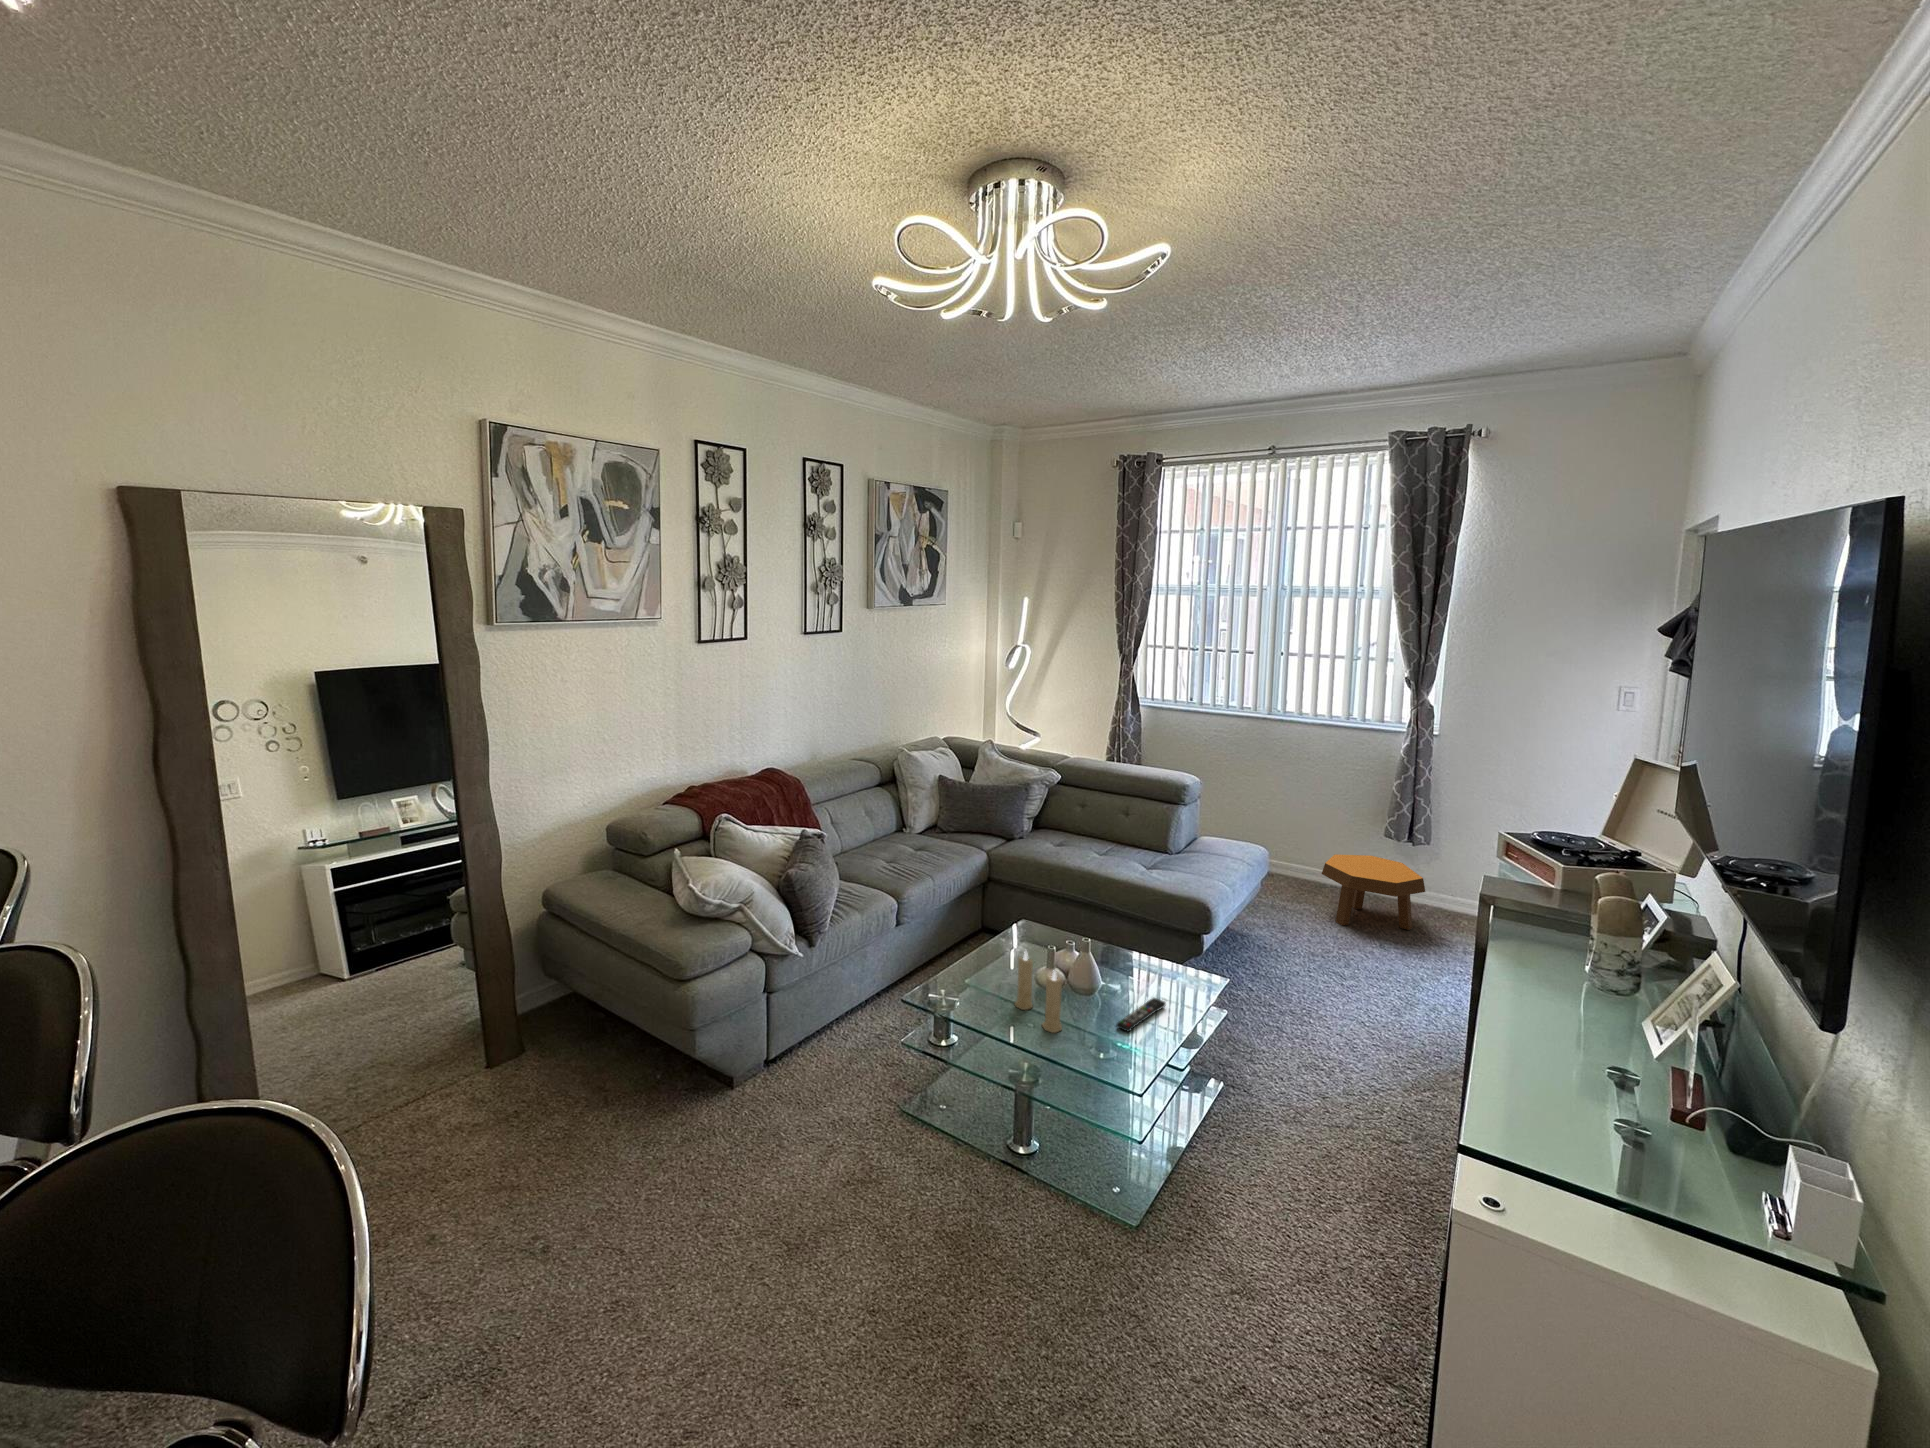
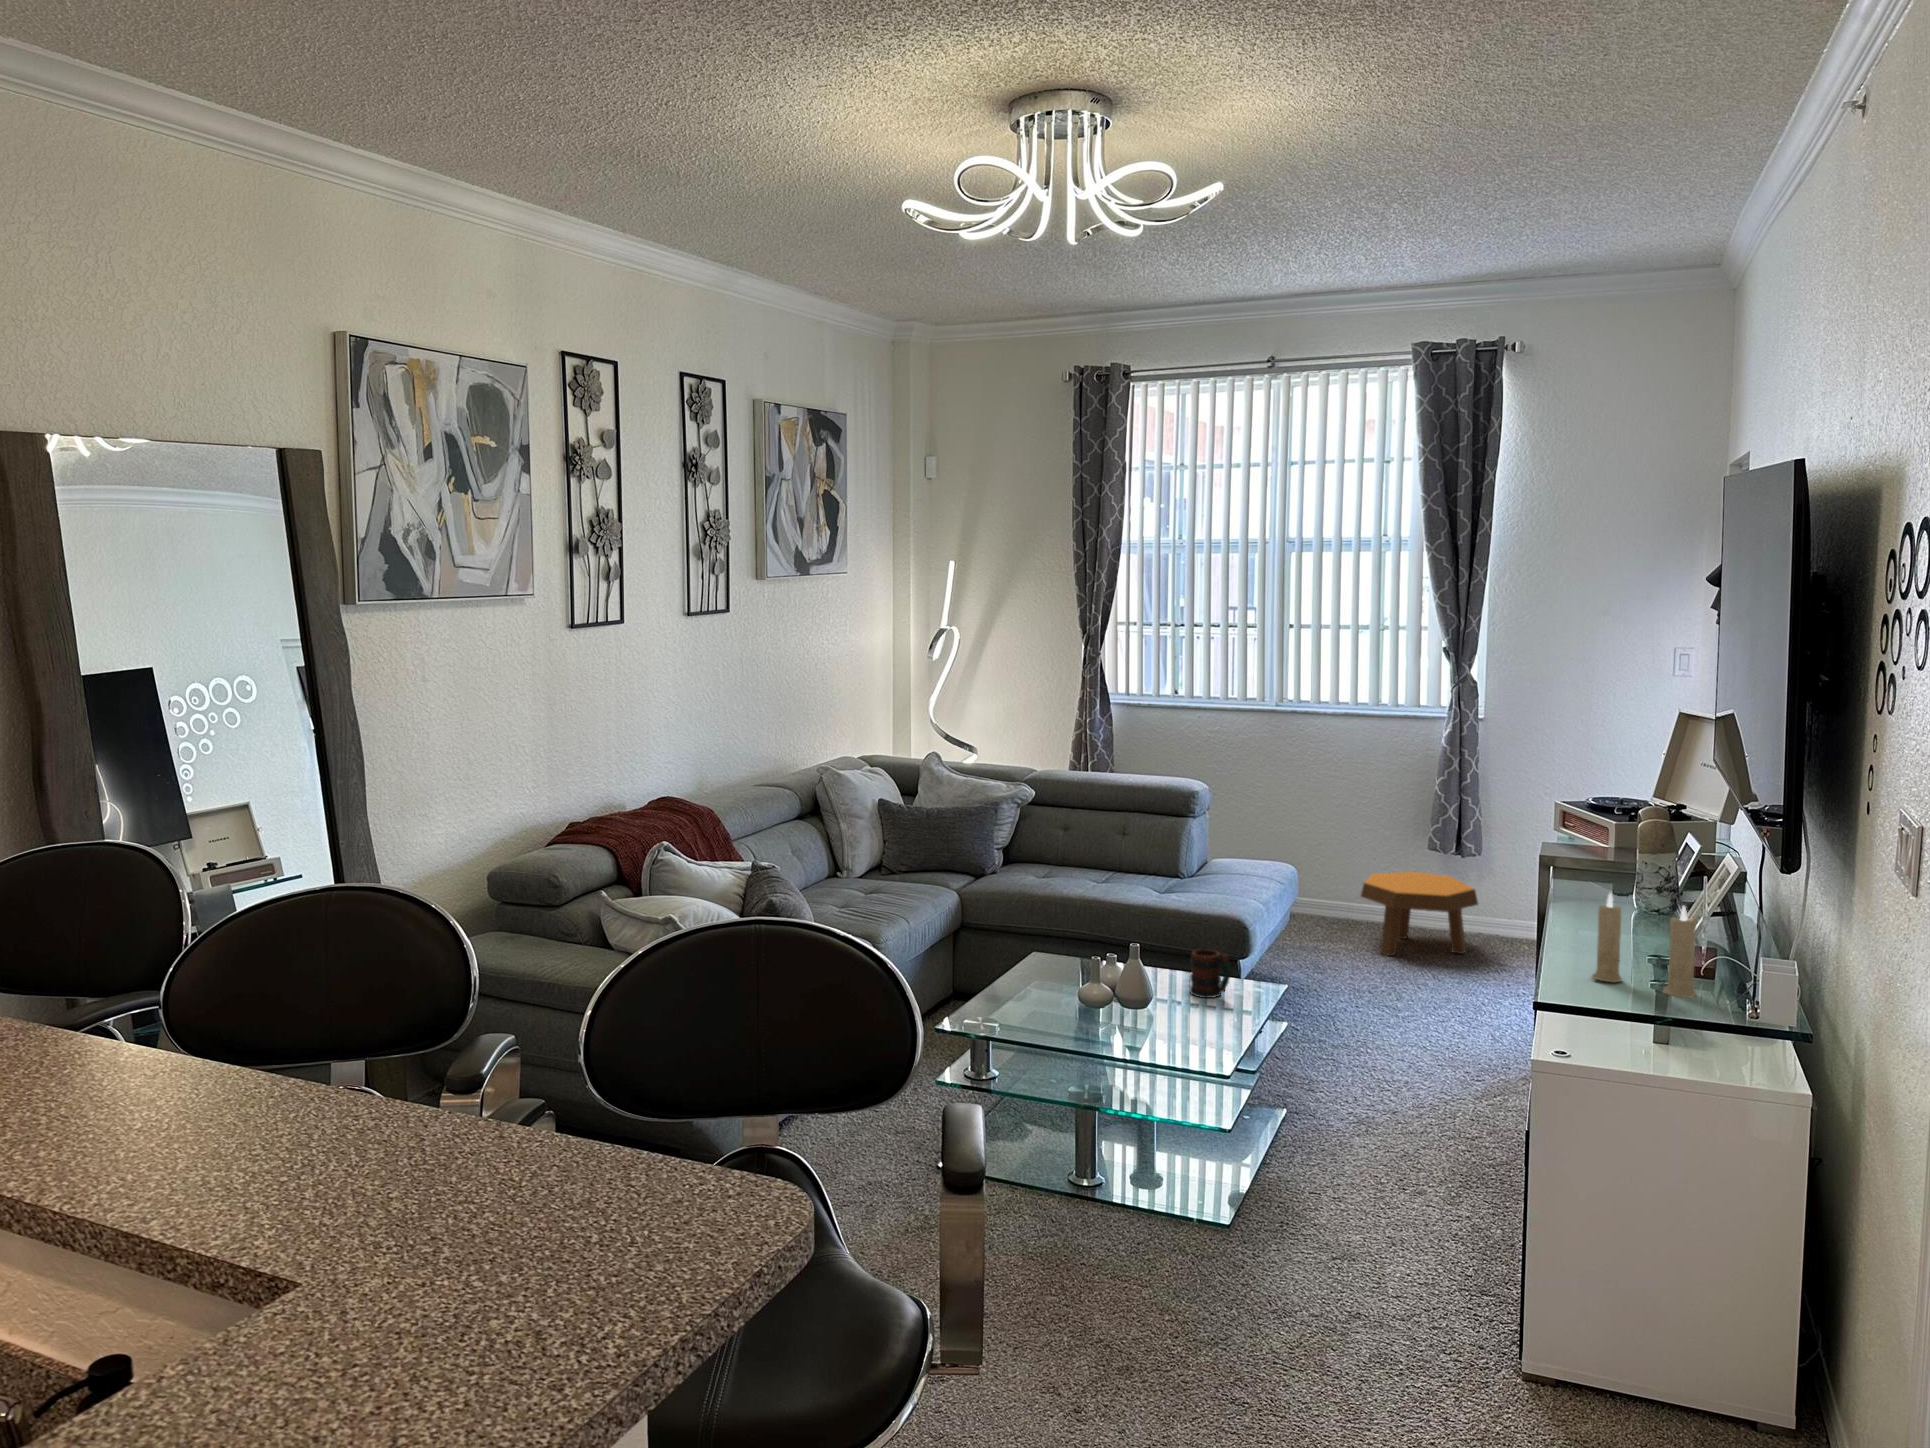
mug: none [1135,939,1170,985] -> present [1190,949,1231,998]
candle: present [1015,951,1062,1033] -> present [1592,894,1696,998]
remote control: present [1116,998,1166,1031] -> none [1188,1005,1233,1034]

